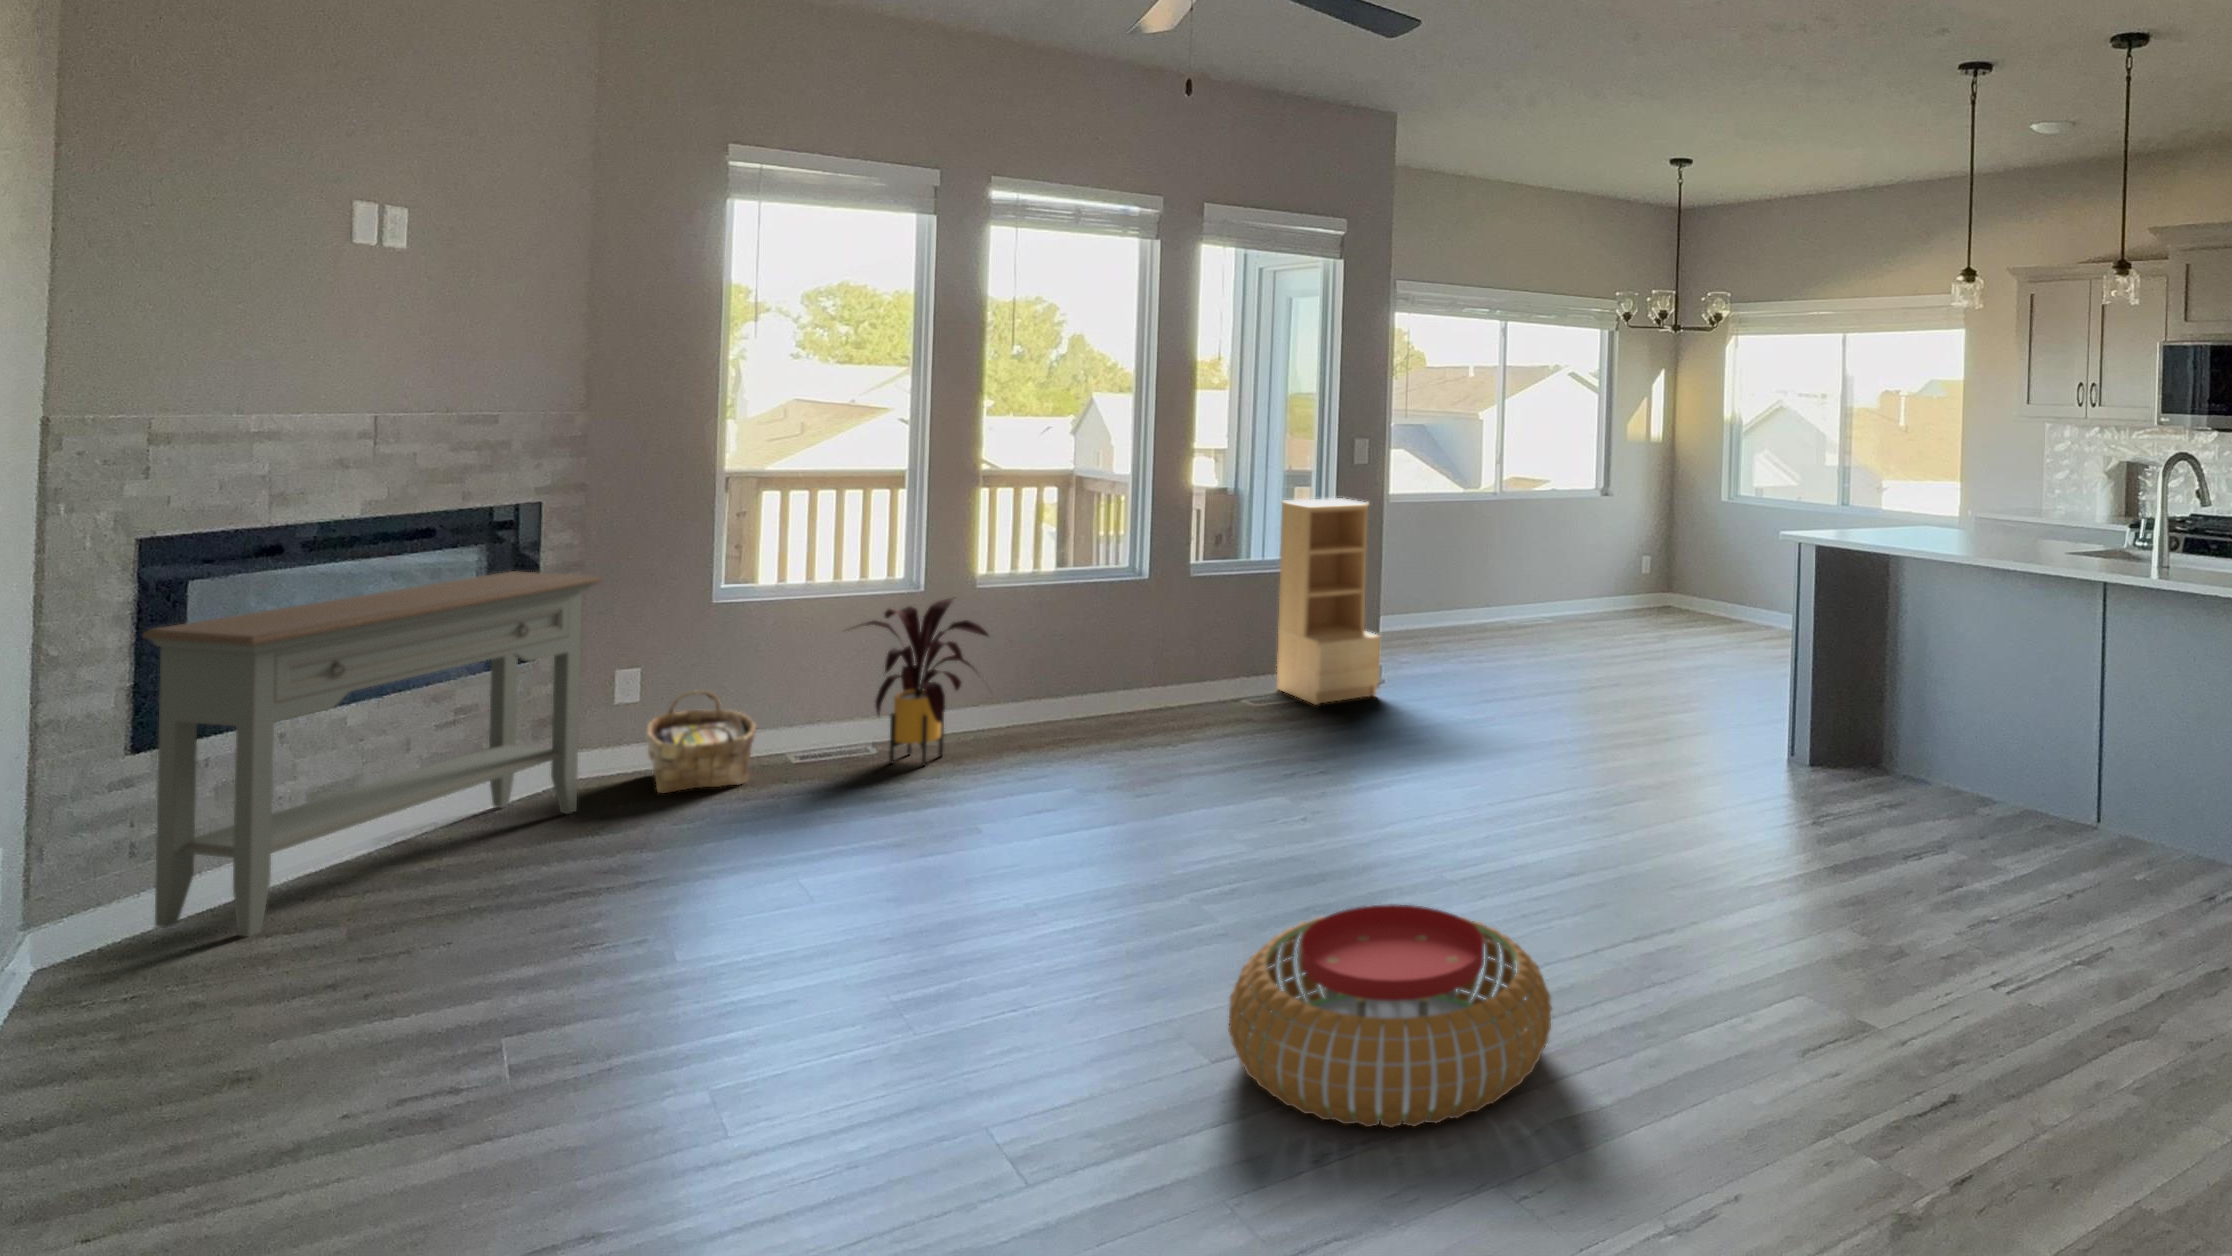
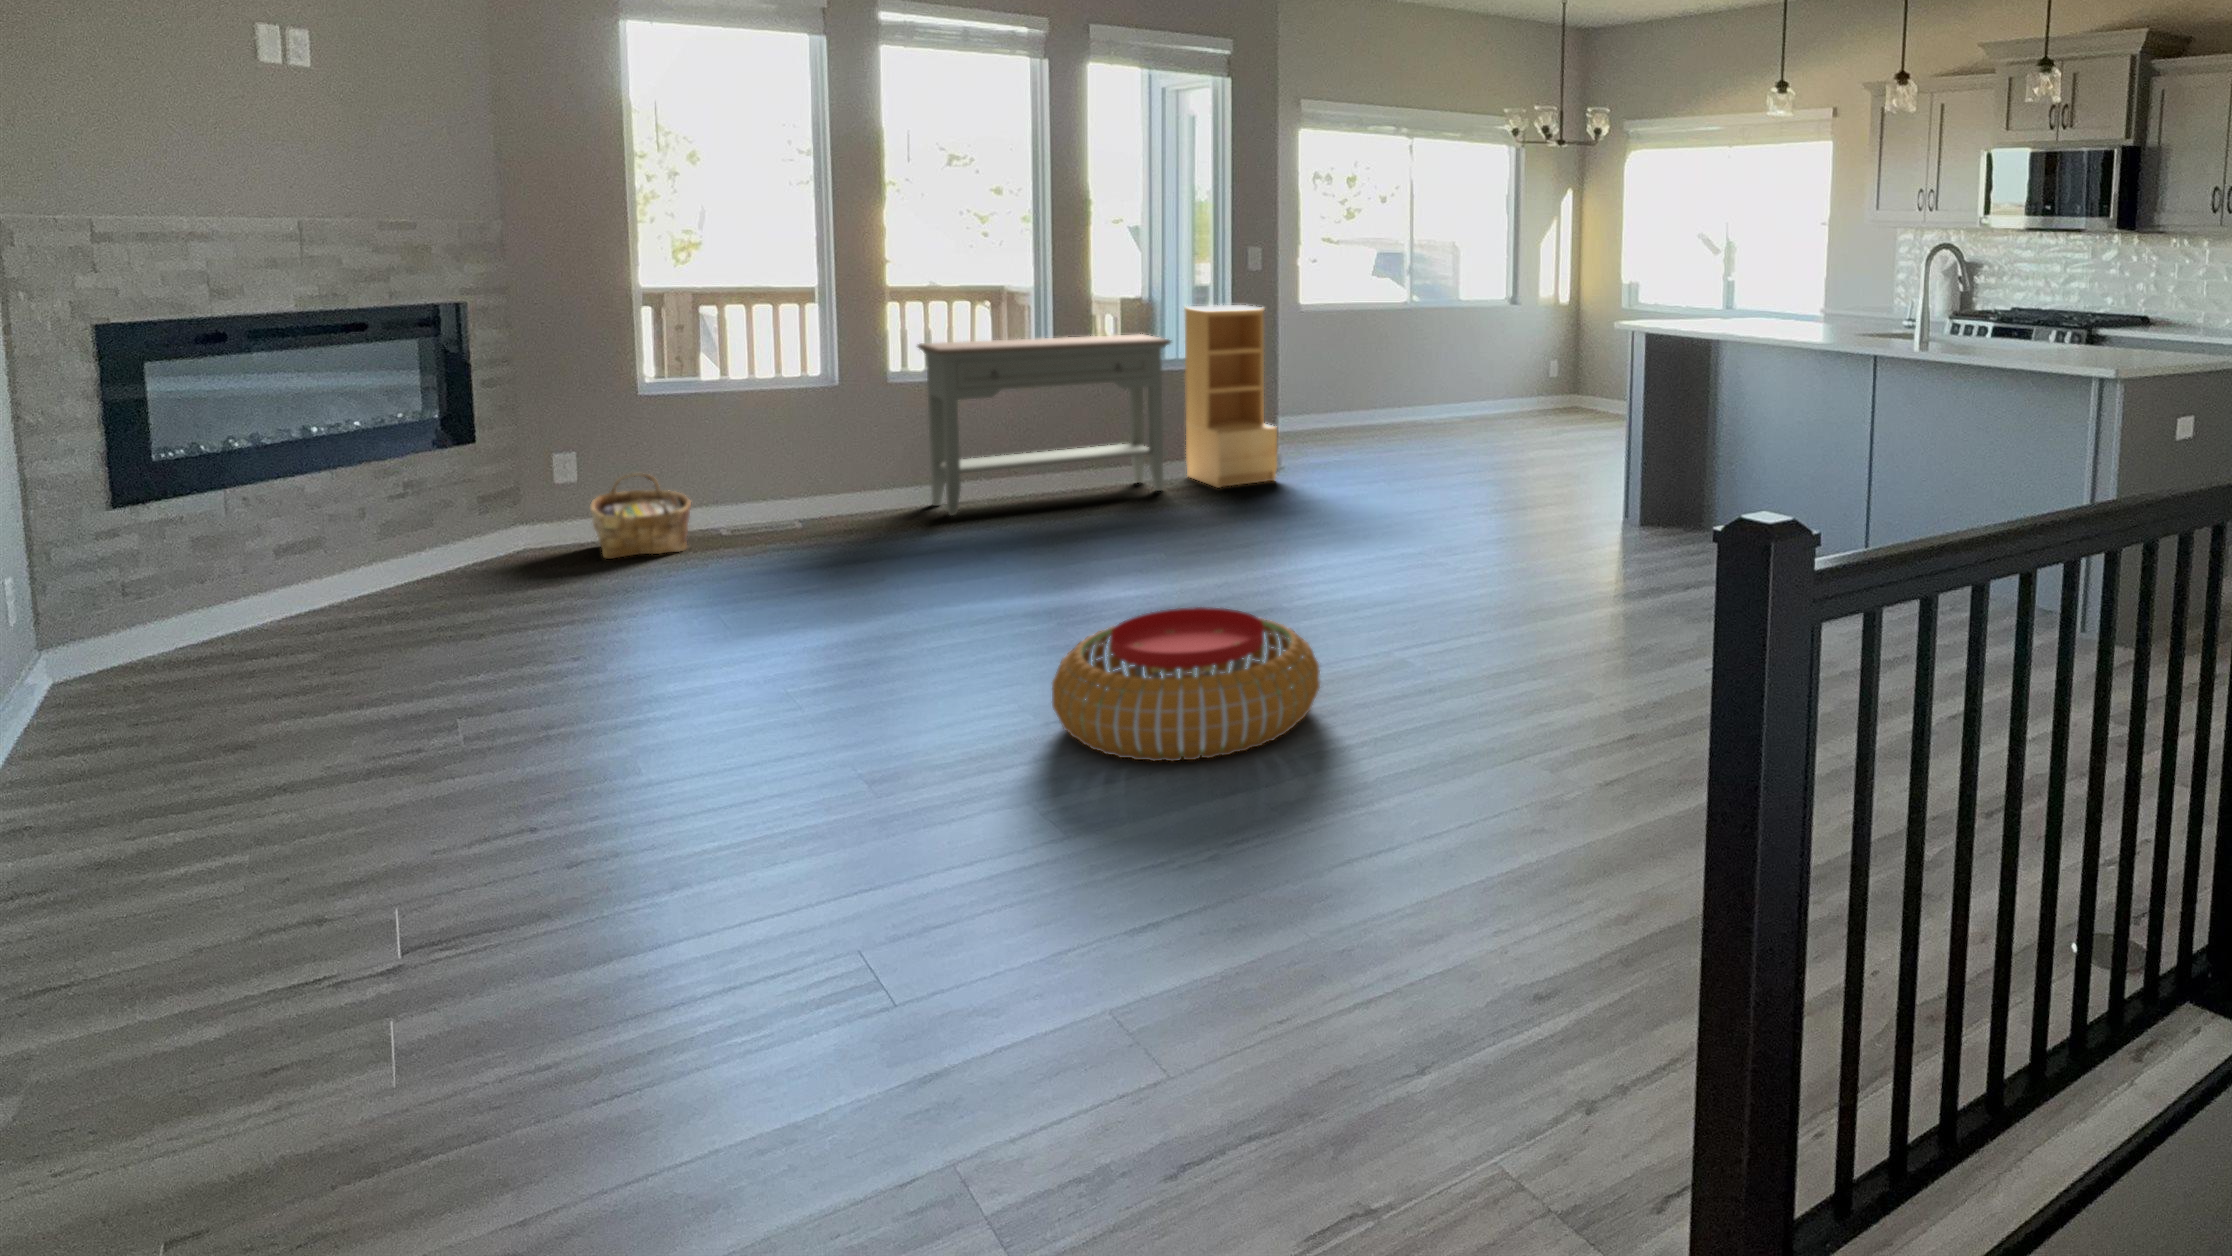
console table: present [143,571,602,937] -> present [918,334,1171,515]
house plant: present [846,598,989,765] -> none [765,391,908,537]

